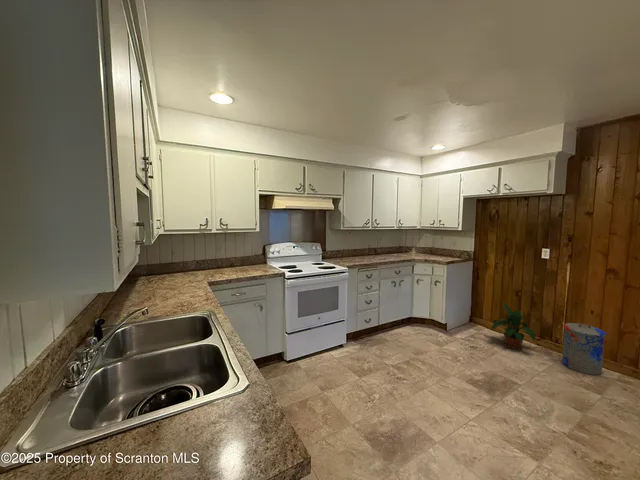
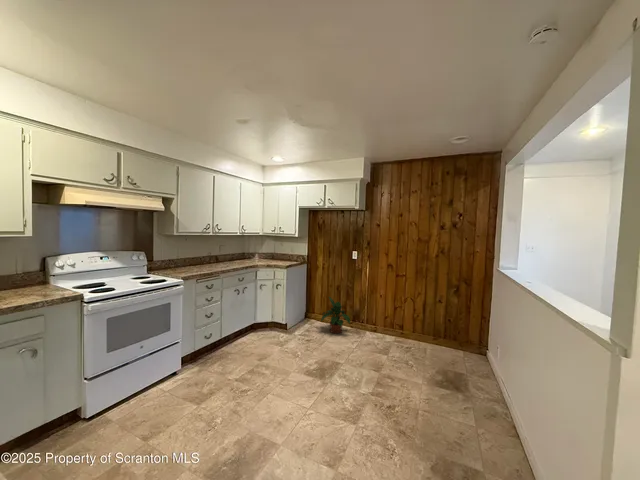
trash can: present [562,323,606,375] -> none [366,305,389,342]

